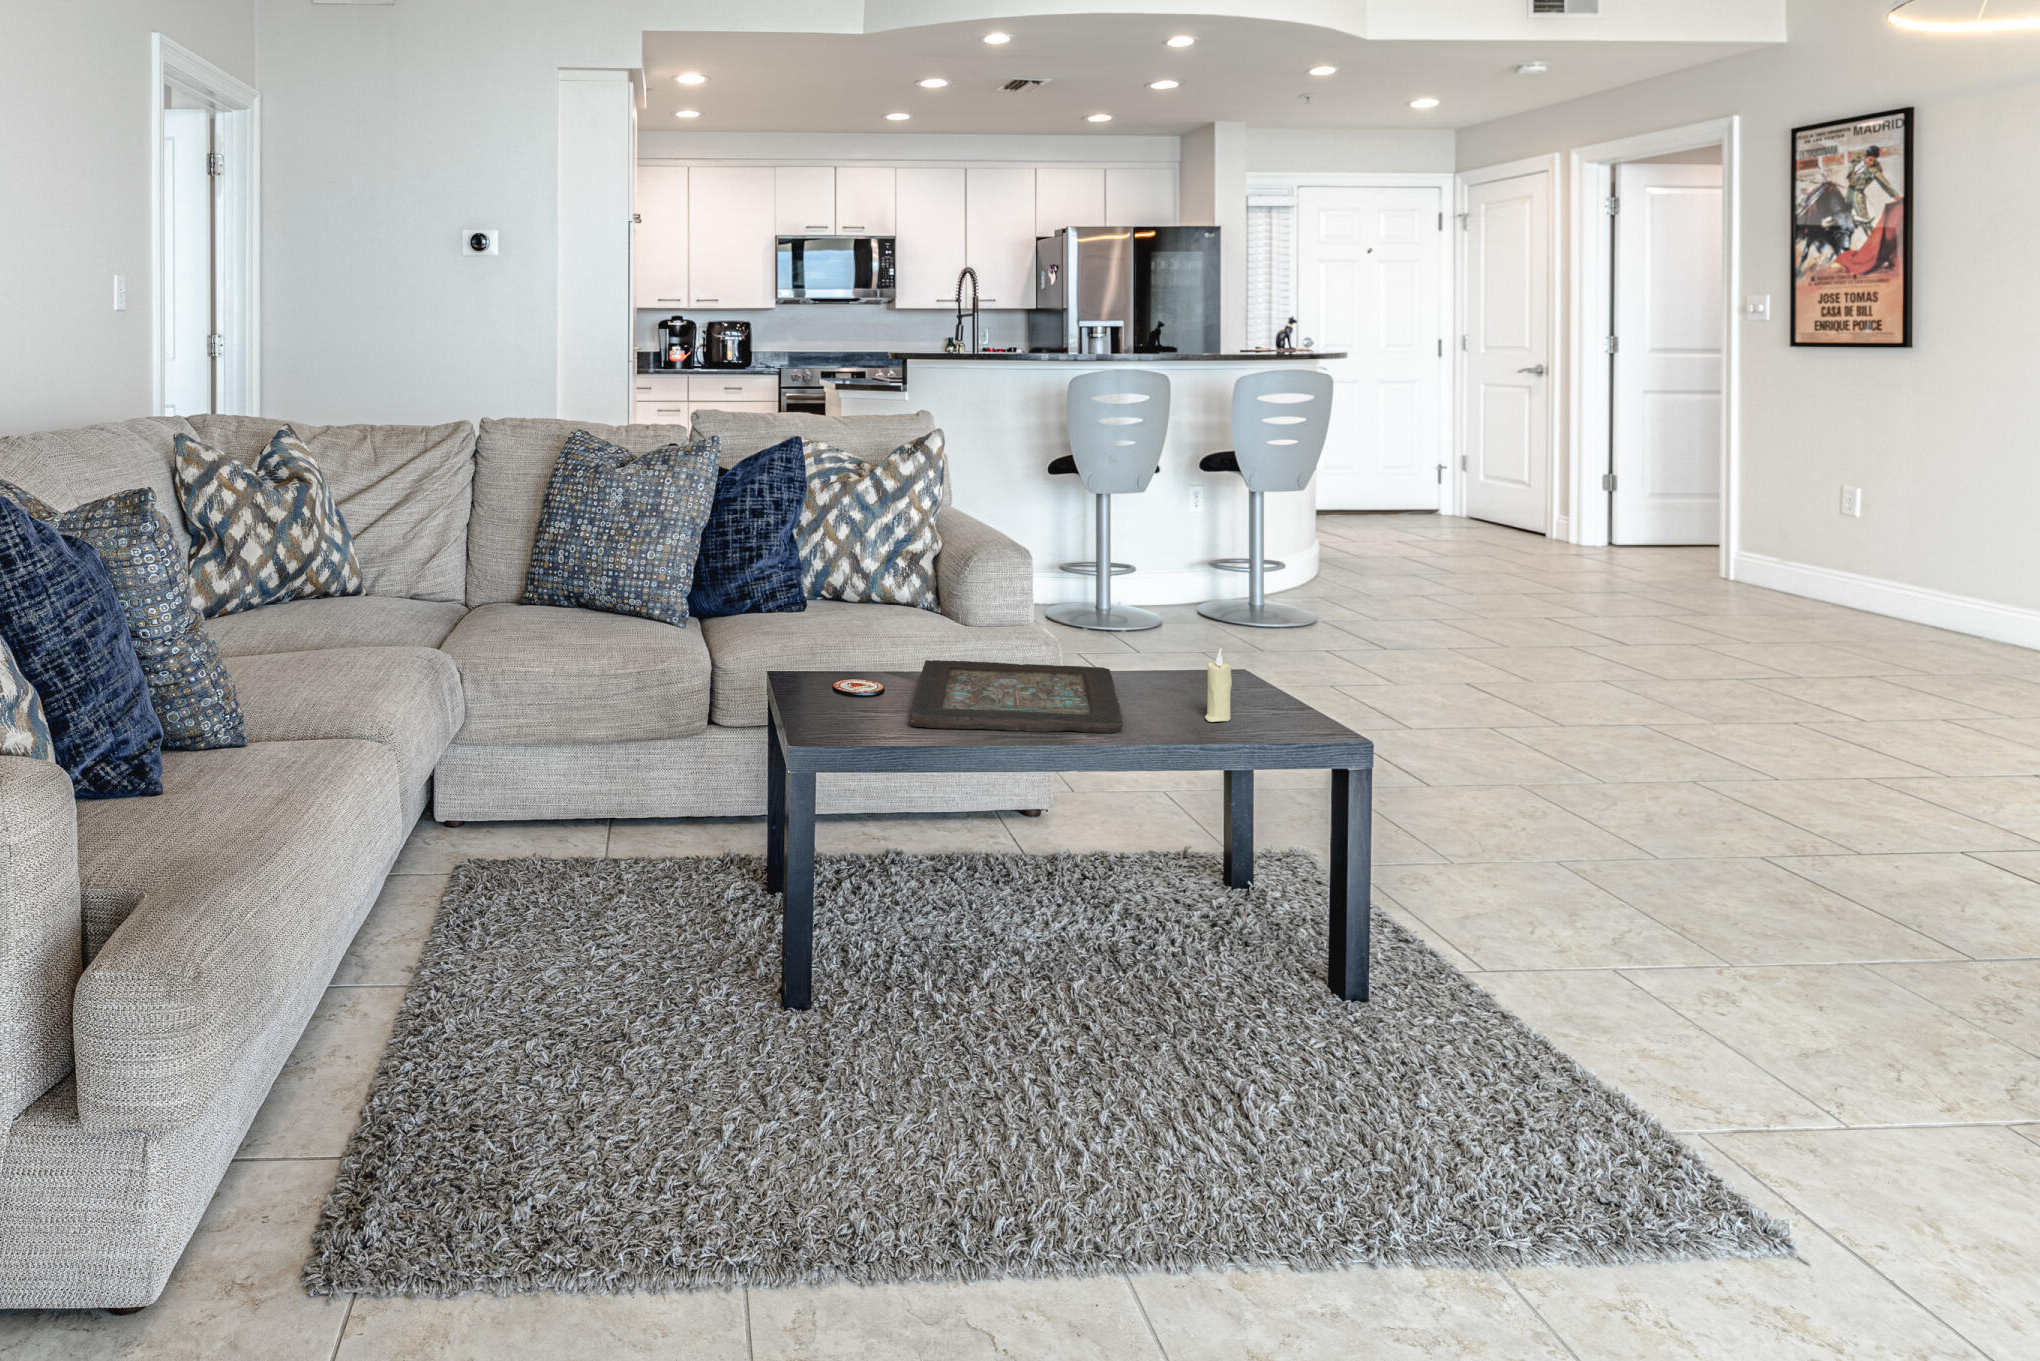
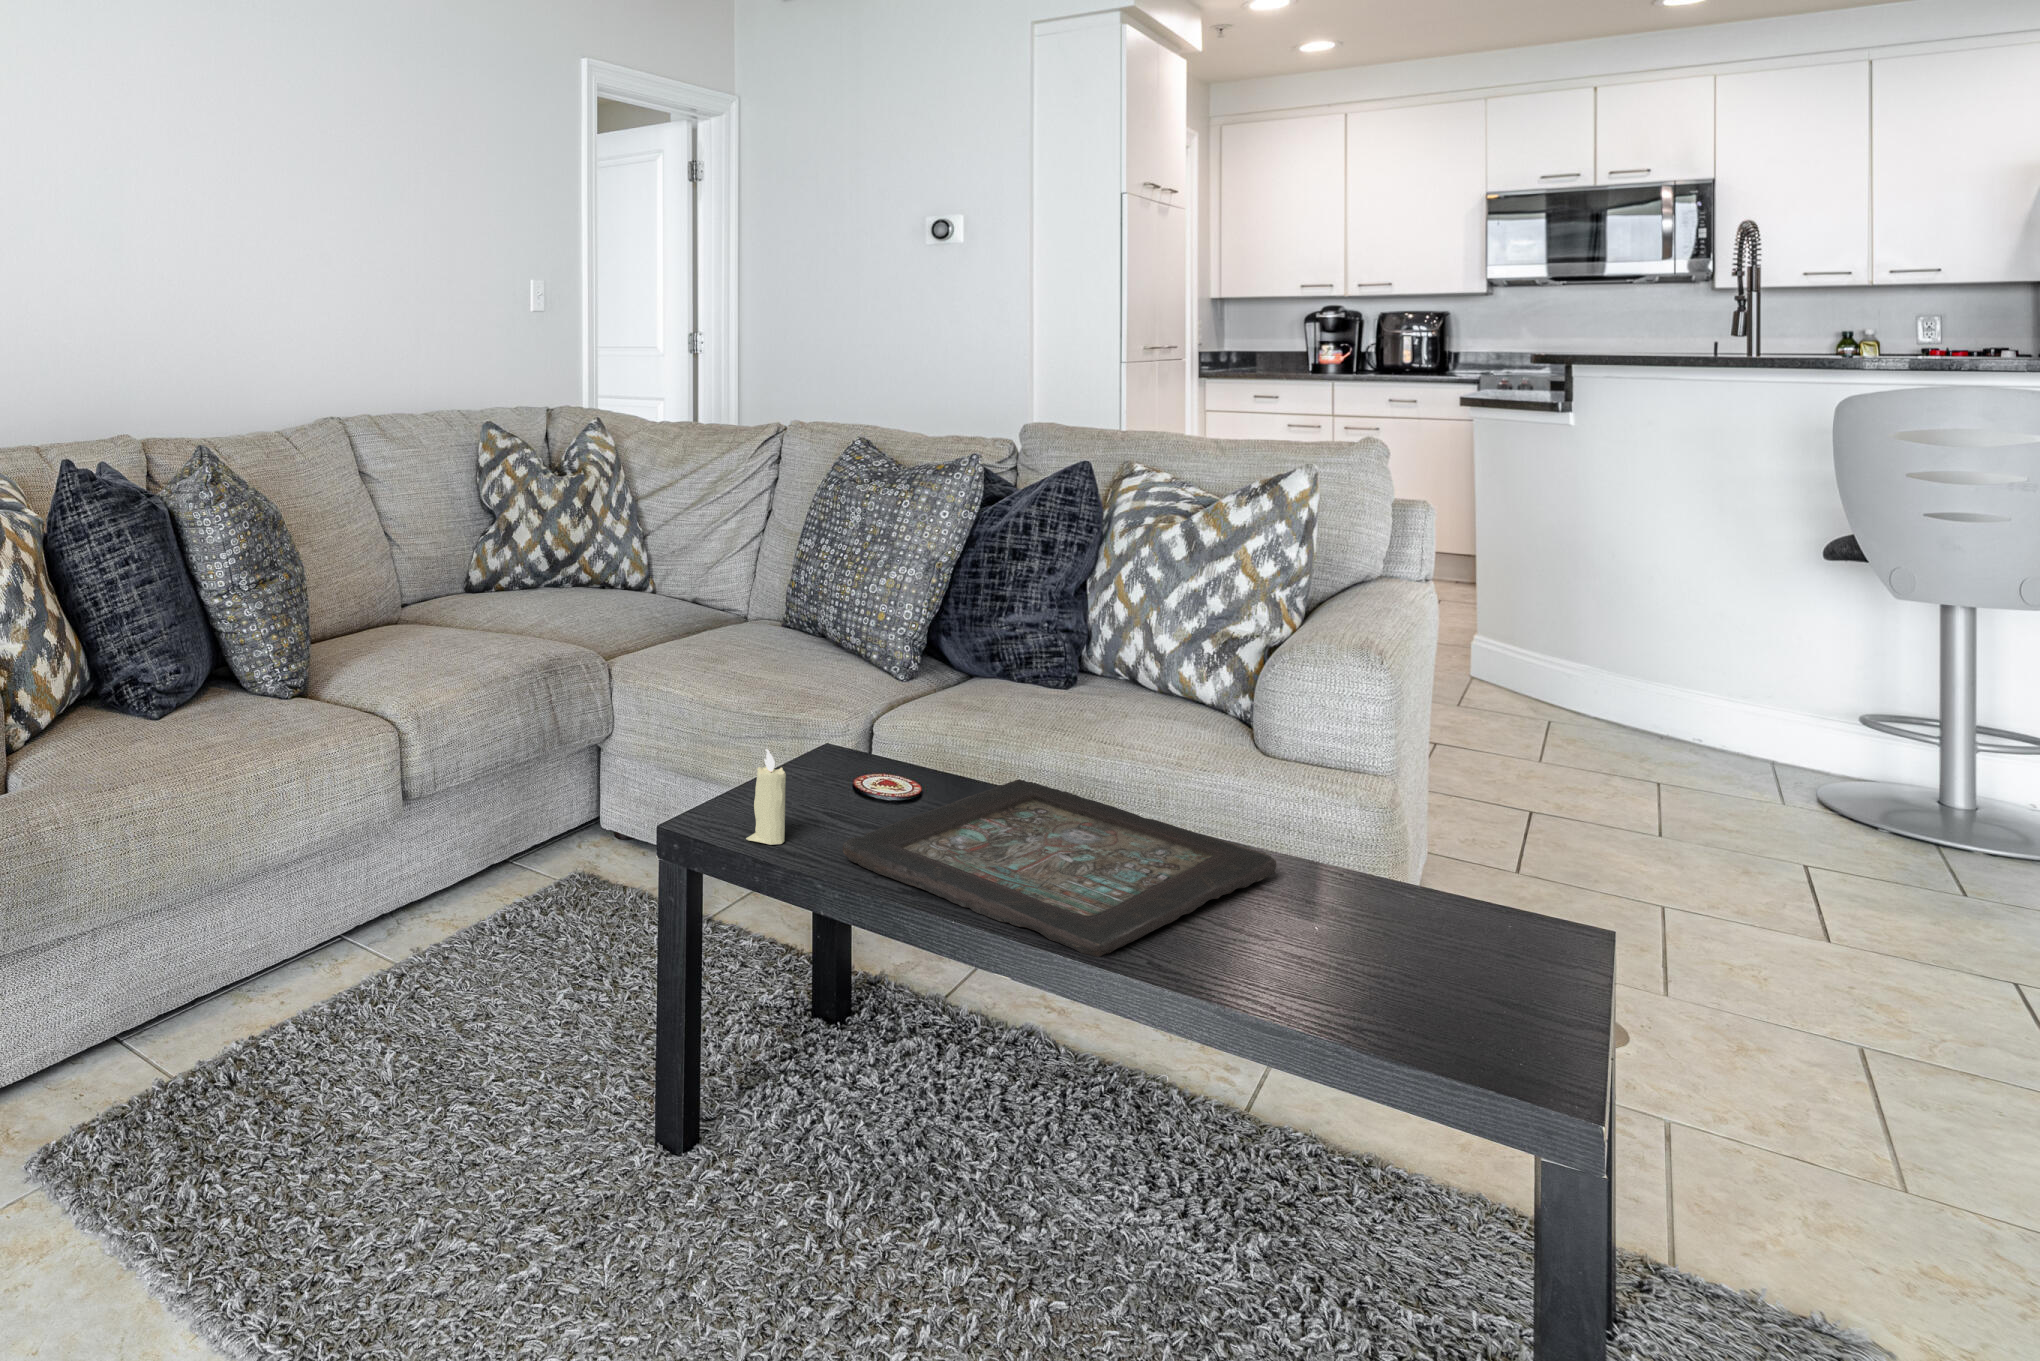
candle: present [1205,649,1232,722] -> present [746,749,786,845]

